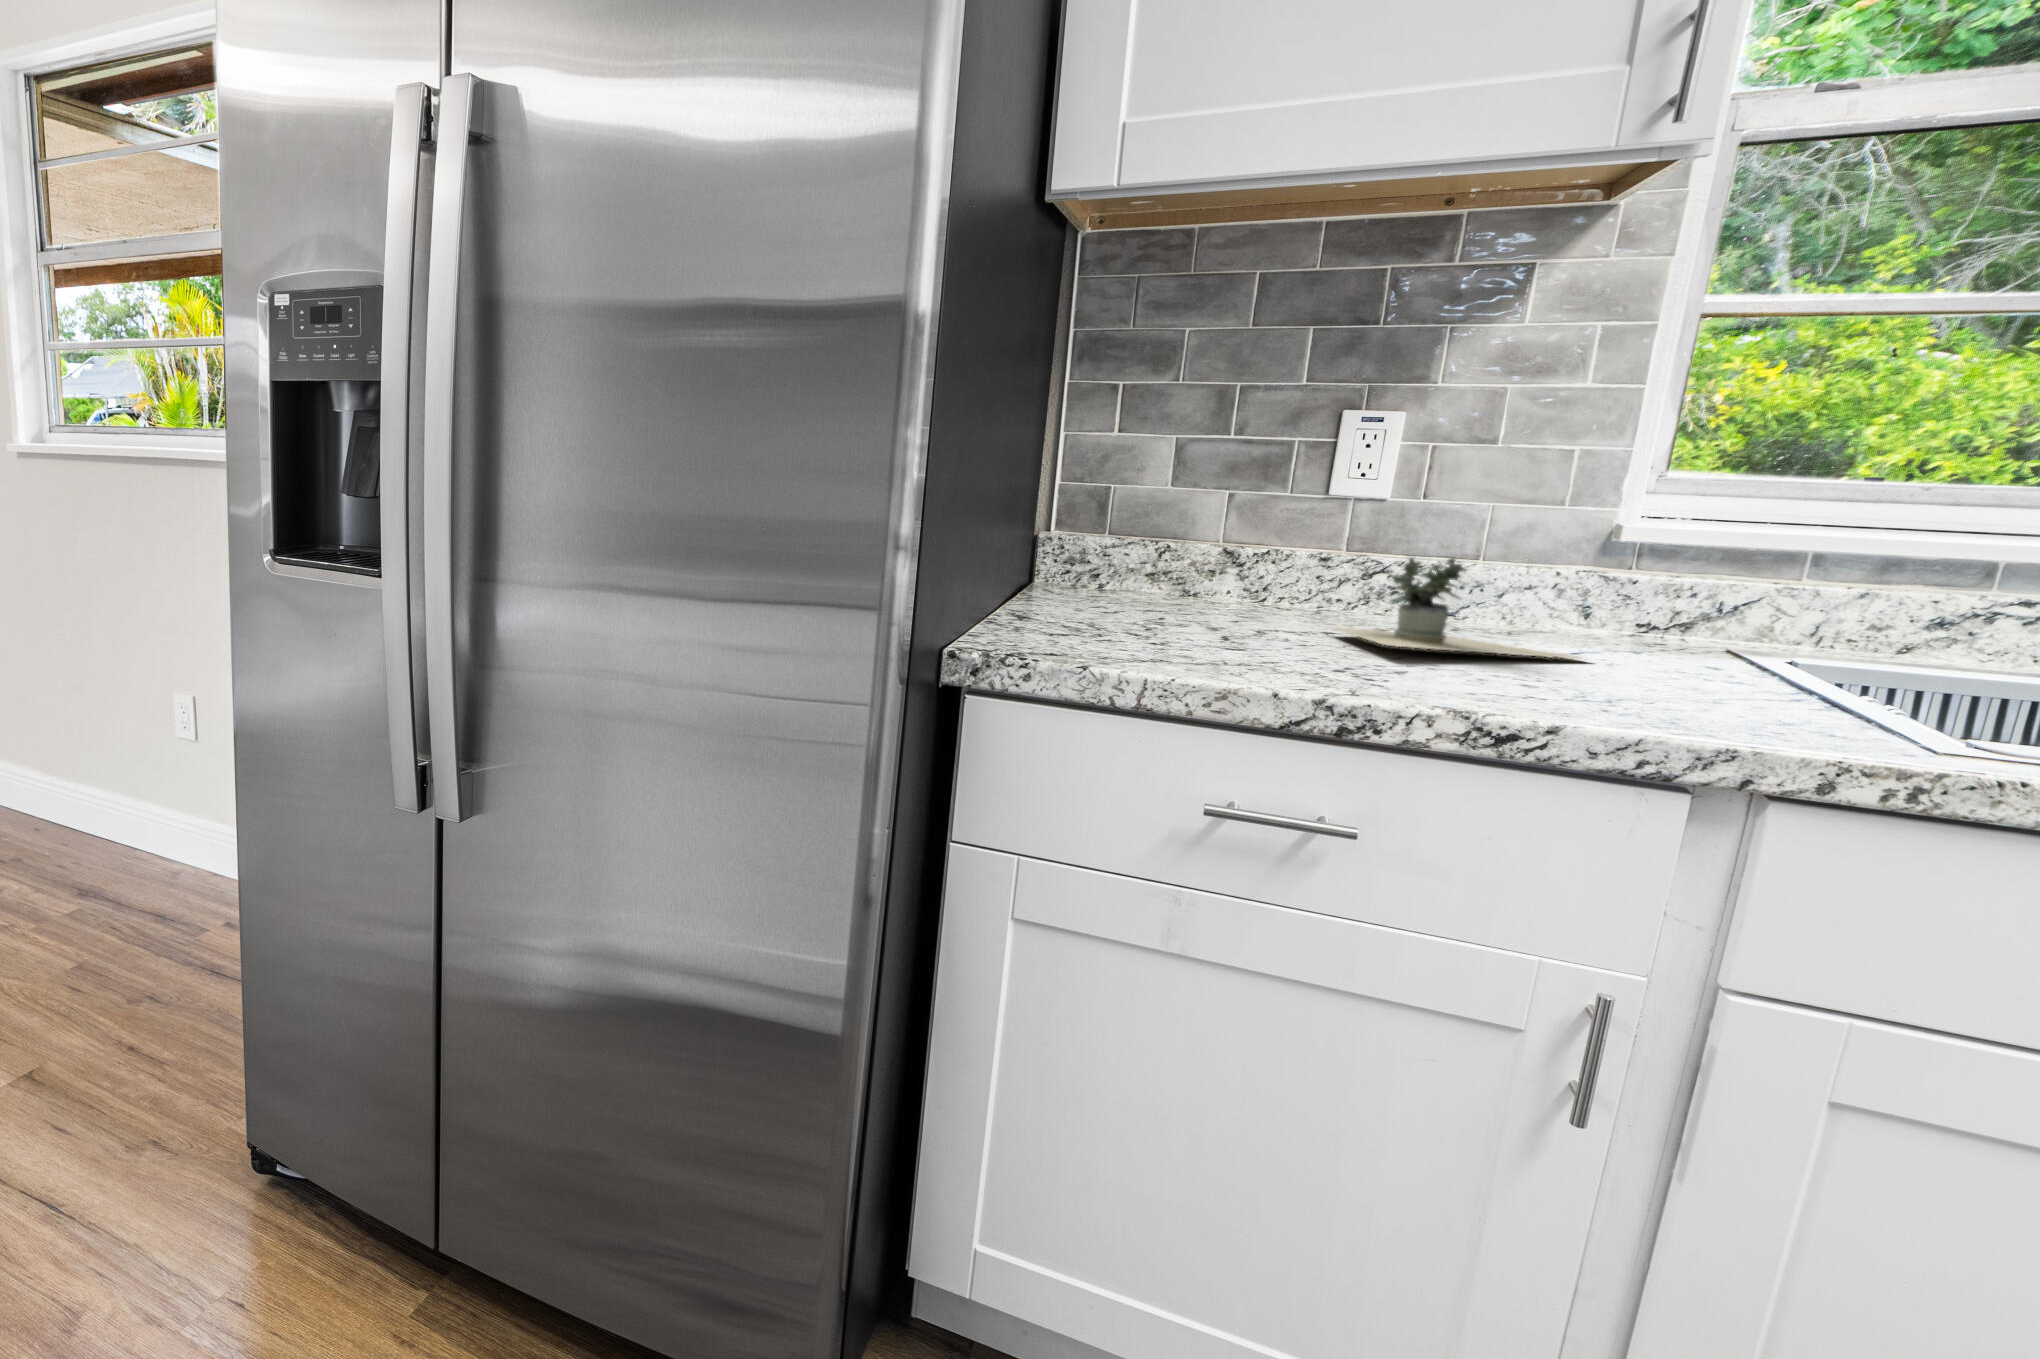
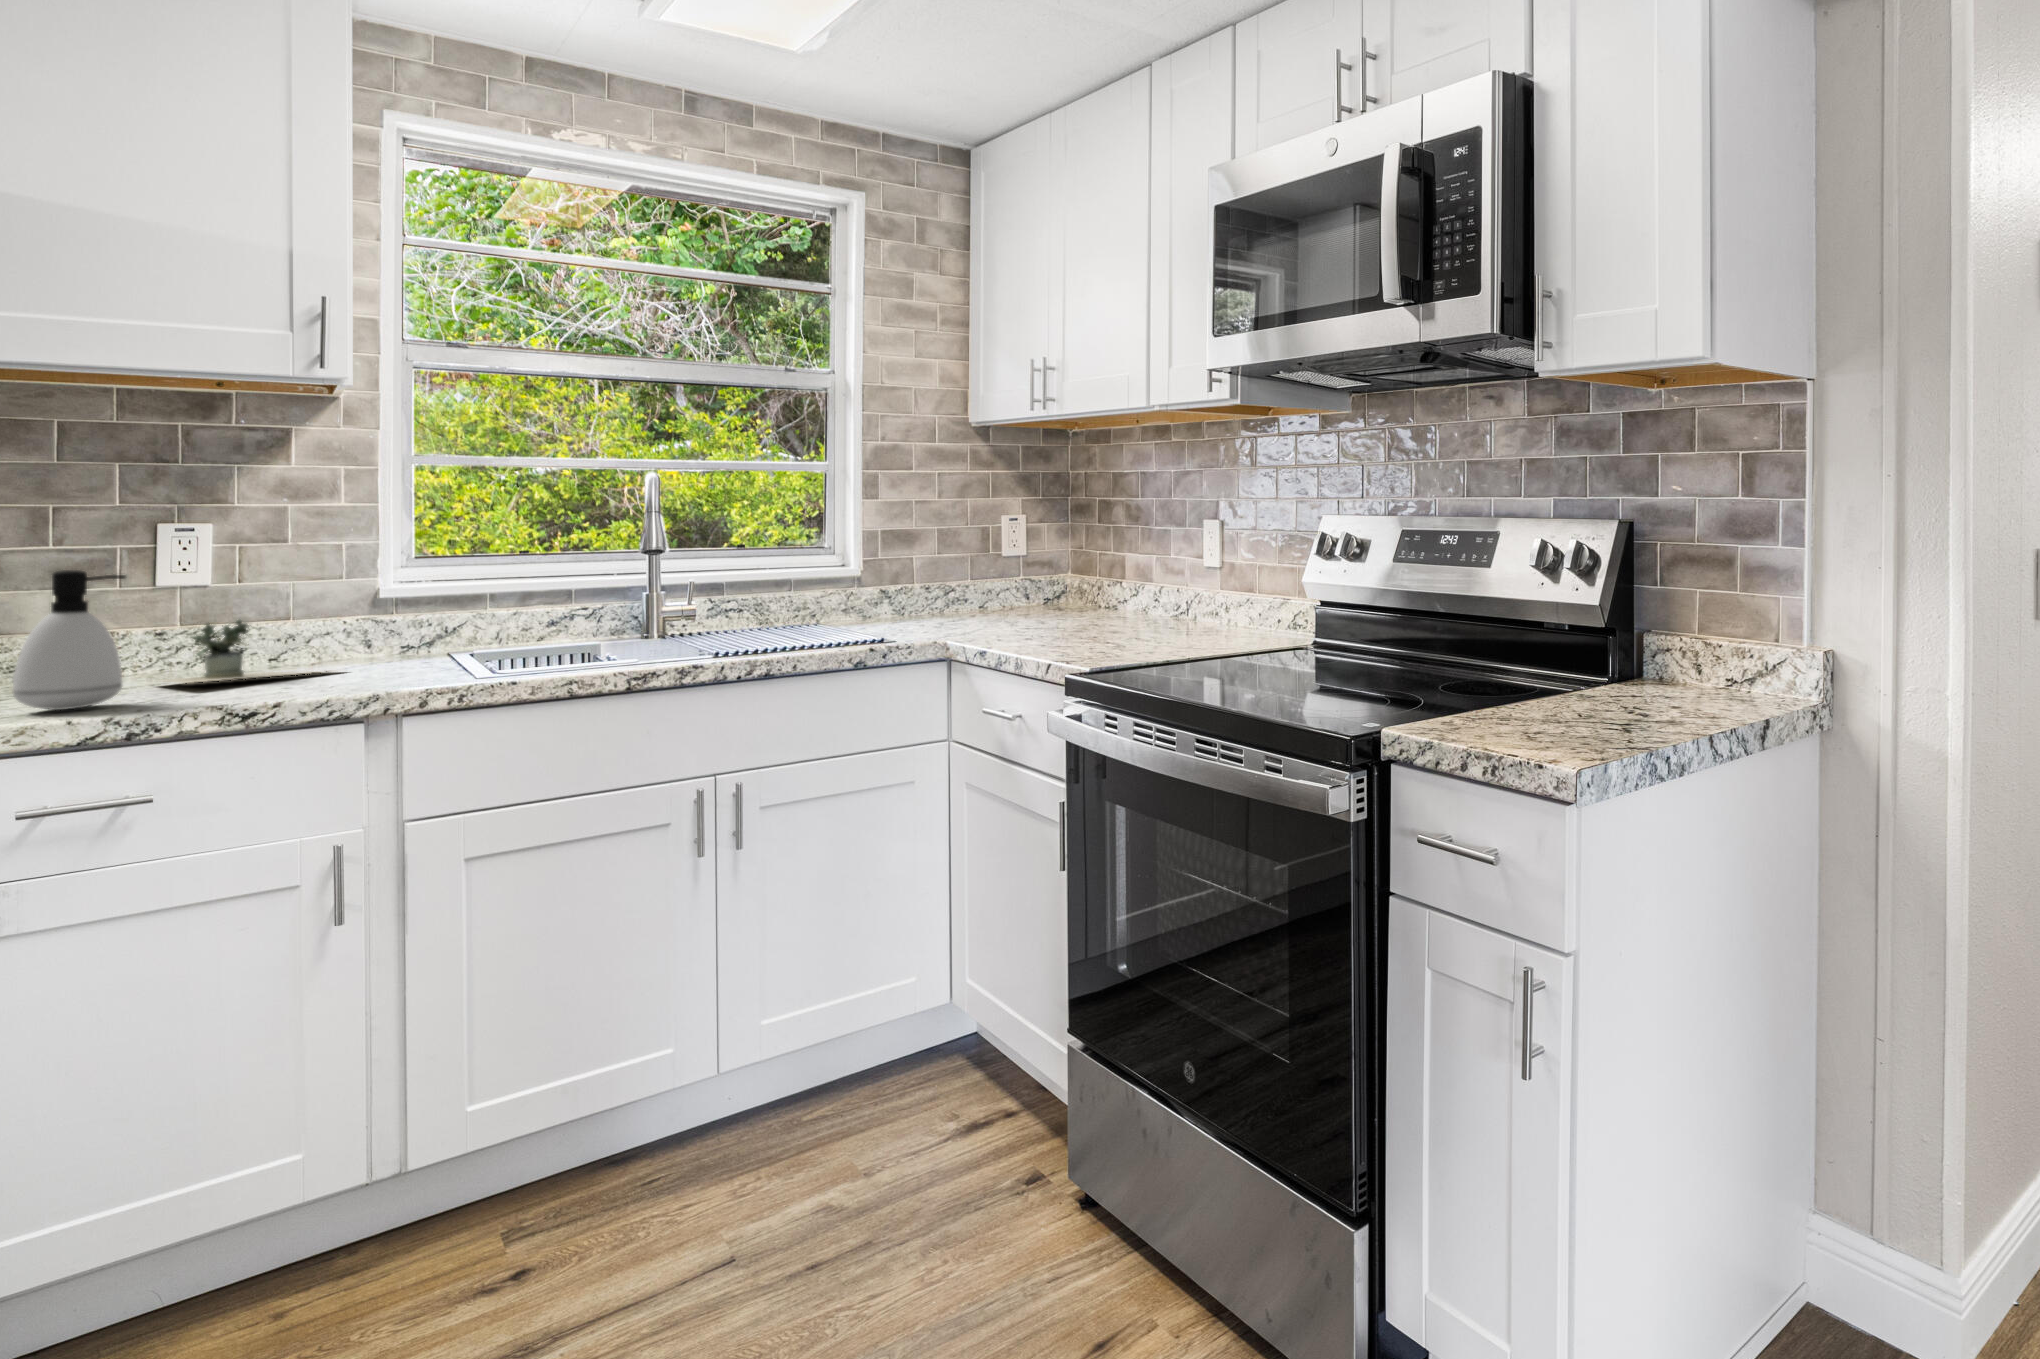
soap dispenser: none [1200,465,1349,662] -> present [13,570,126,710]

